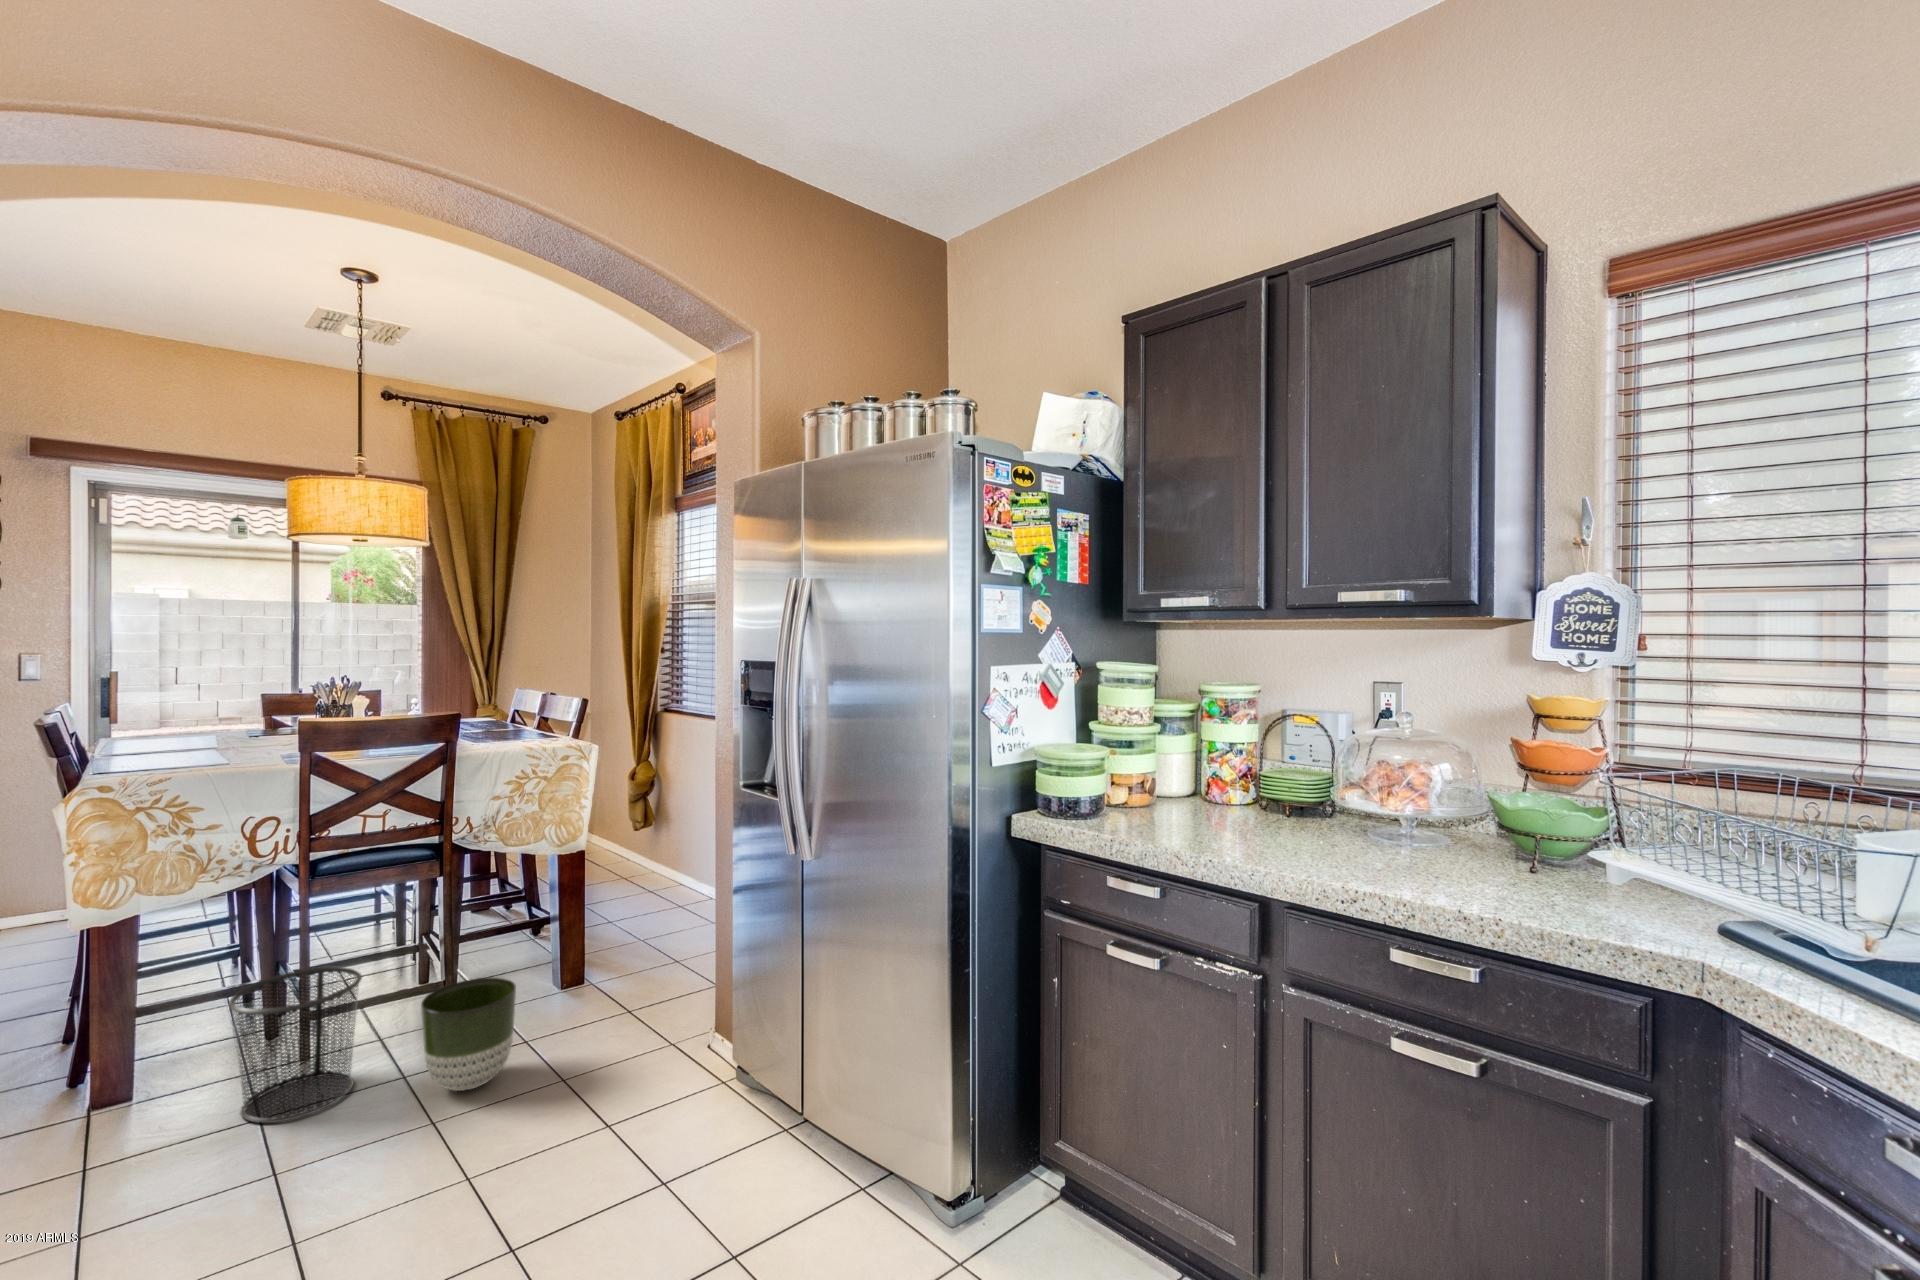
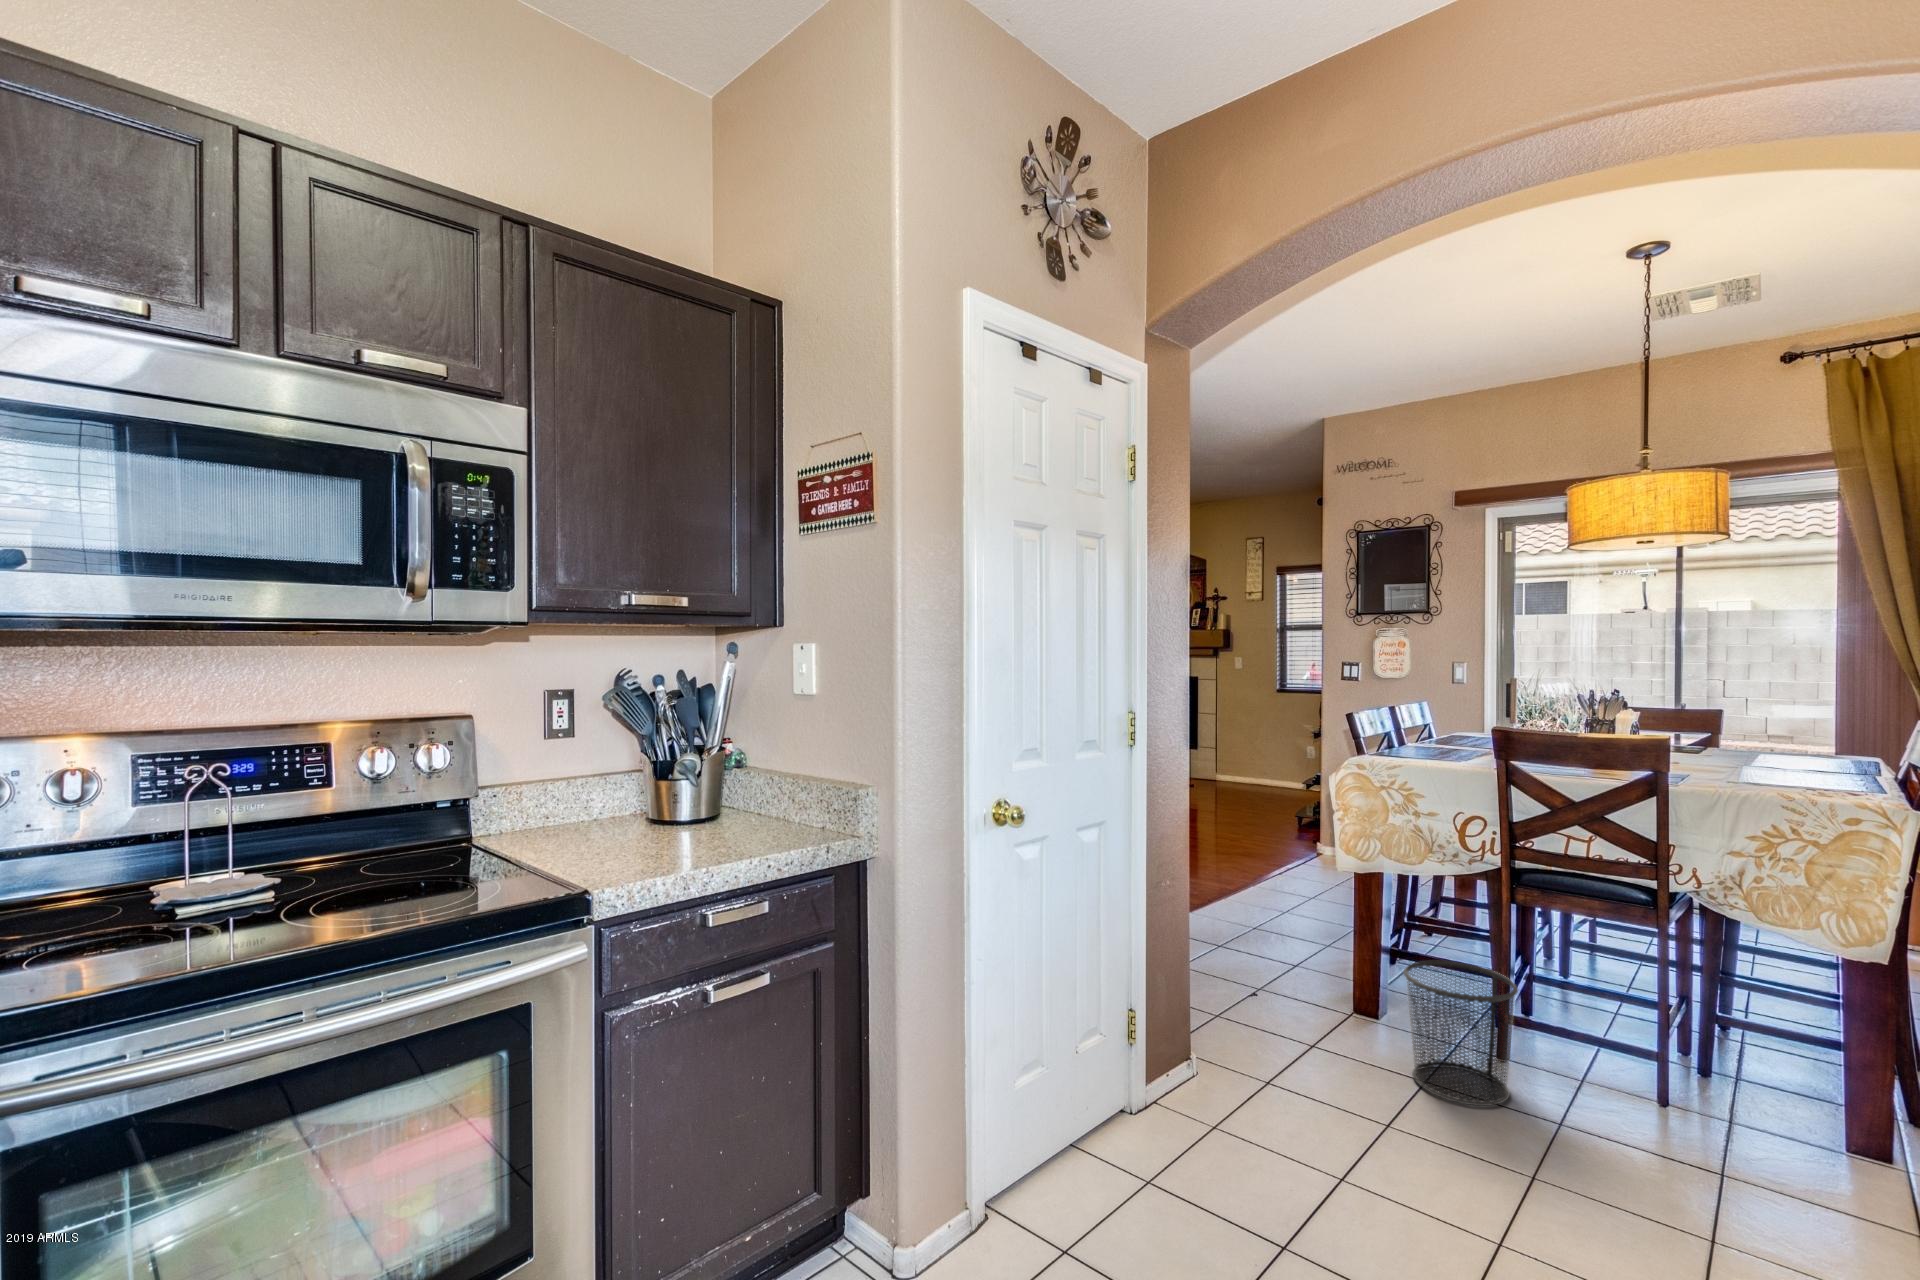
planter: present [421,977,516,1091] -> none [1542,1044,1661,1182]

